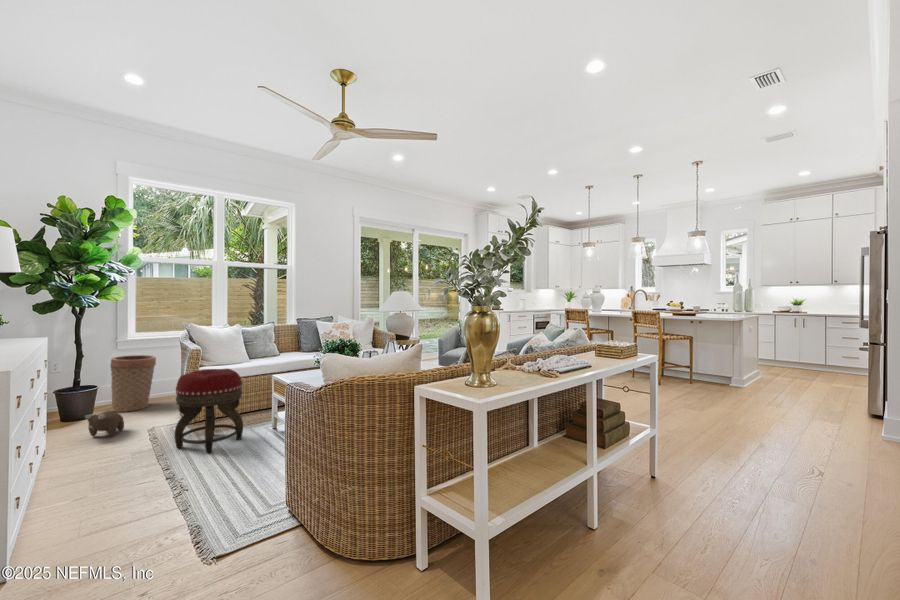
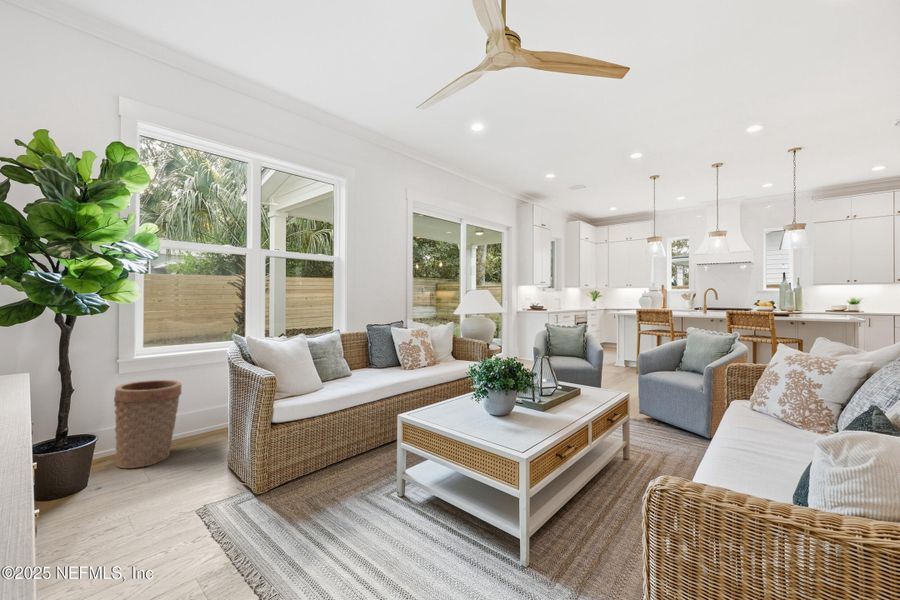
footstool: present [175,369,243,453] -> none [265,406,365,554]
plush toy: present [85,411,124,436] -> none [95,480,155,526]

